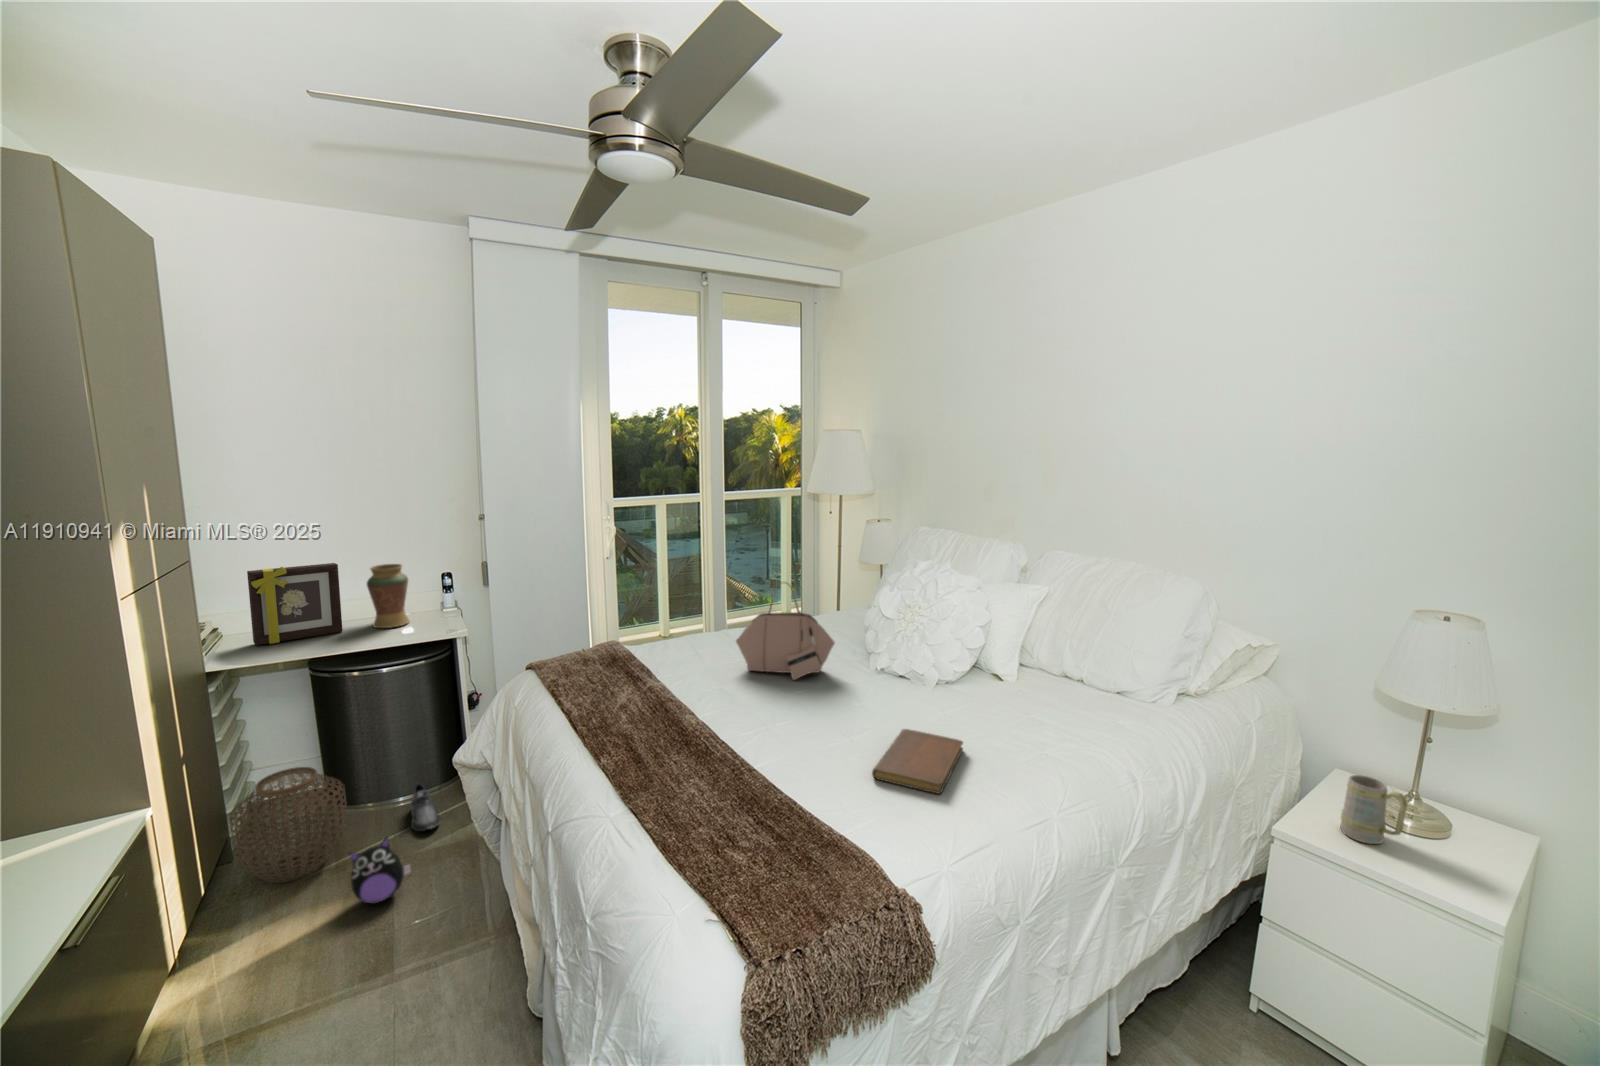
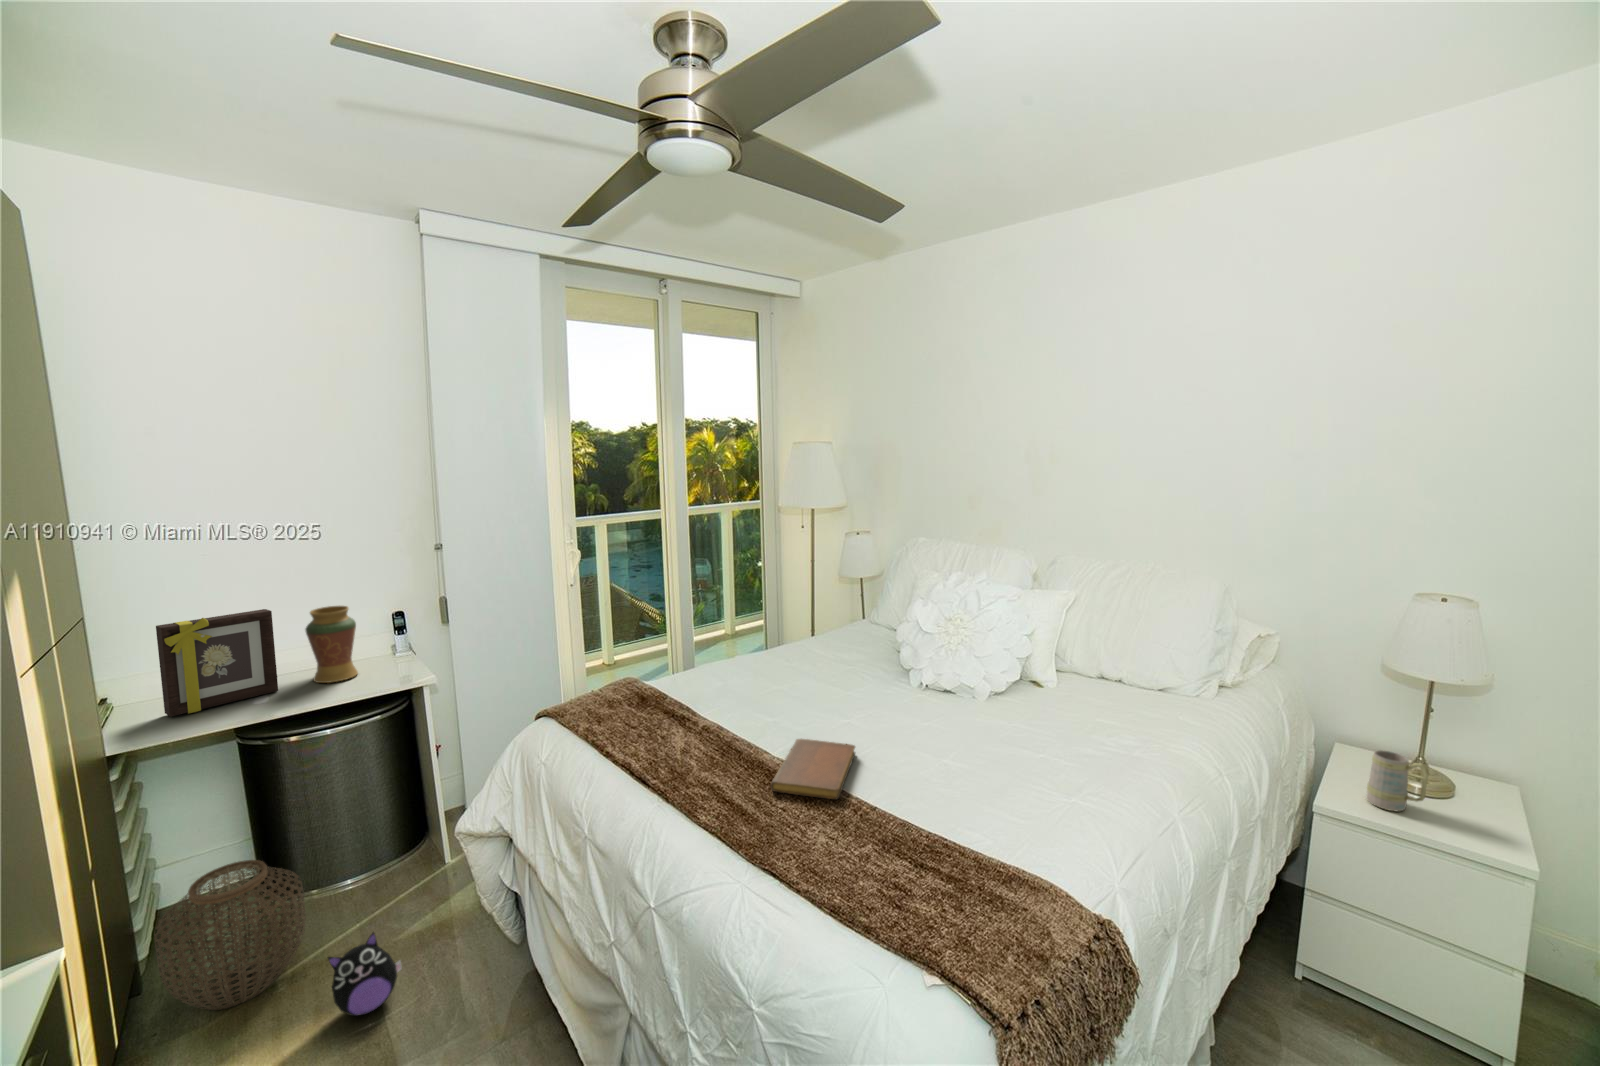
handbag: present [736,582,835,680] -> none [773,604,877,706]
notebook: present [872,729,963,794] -> present [771,739,855,799]
shoe: present [411,783,440,831] -> none [370,860,413,918]

